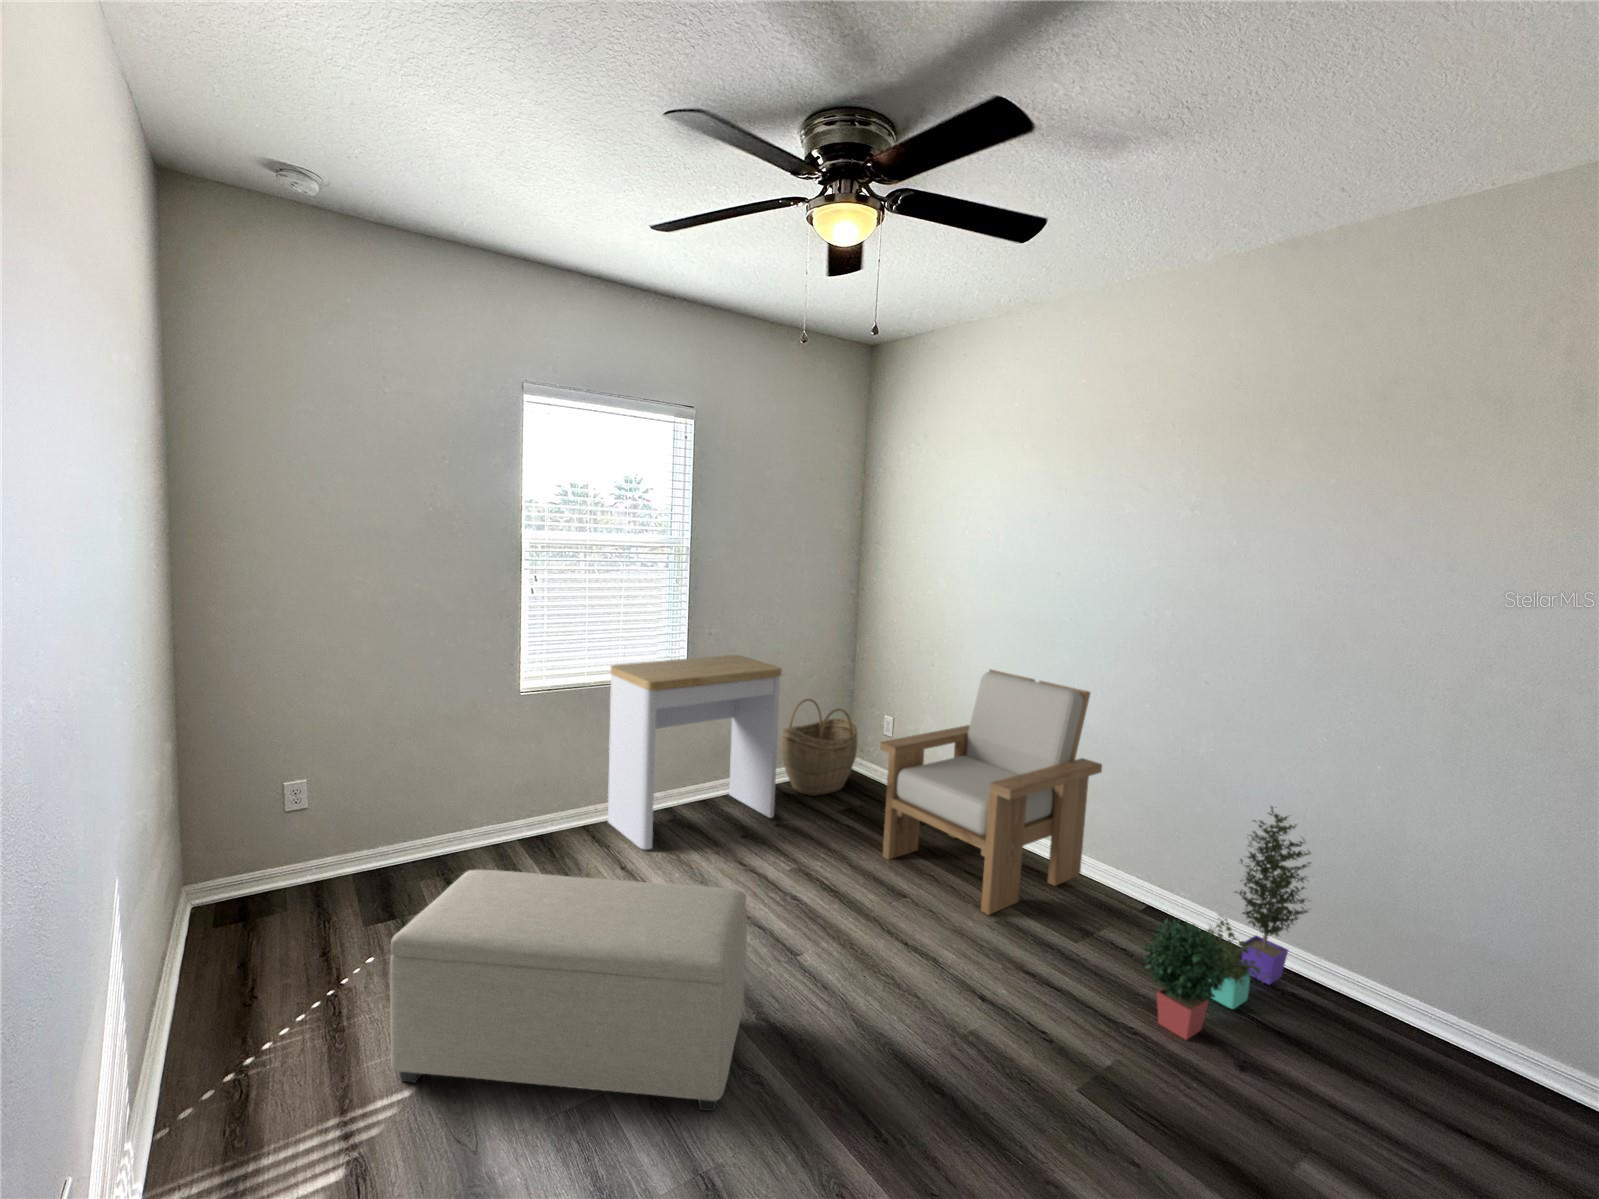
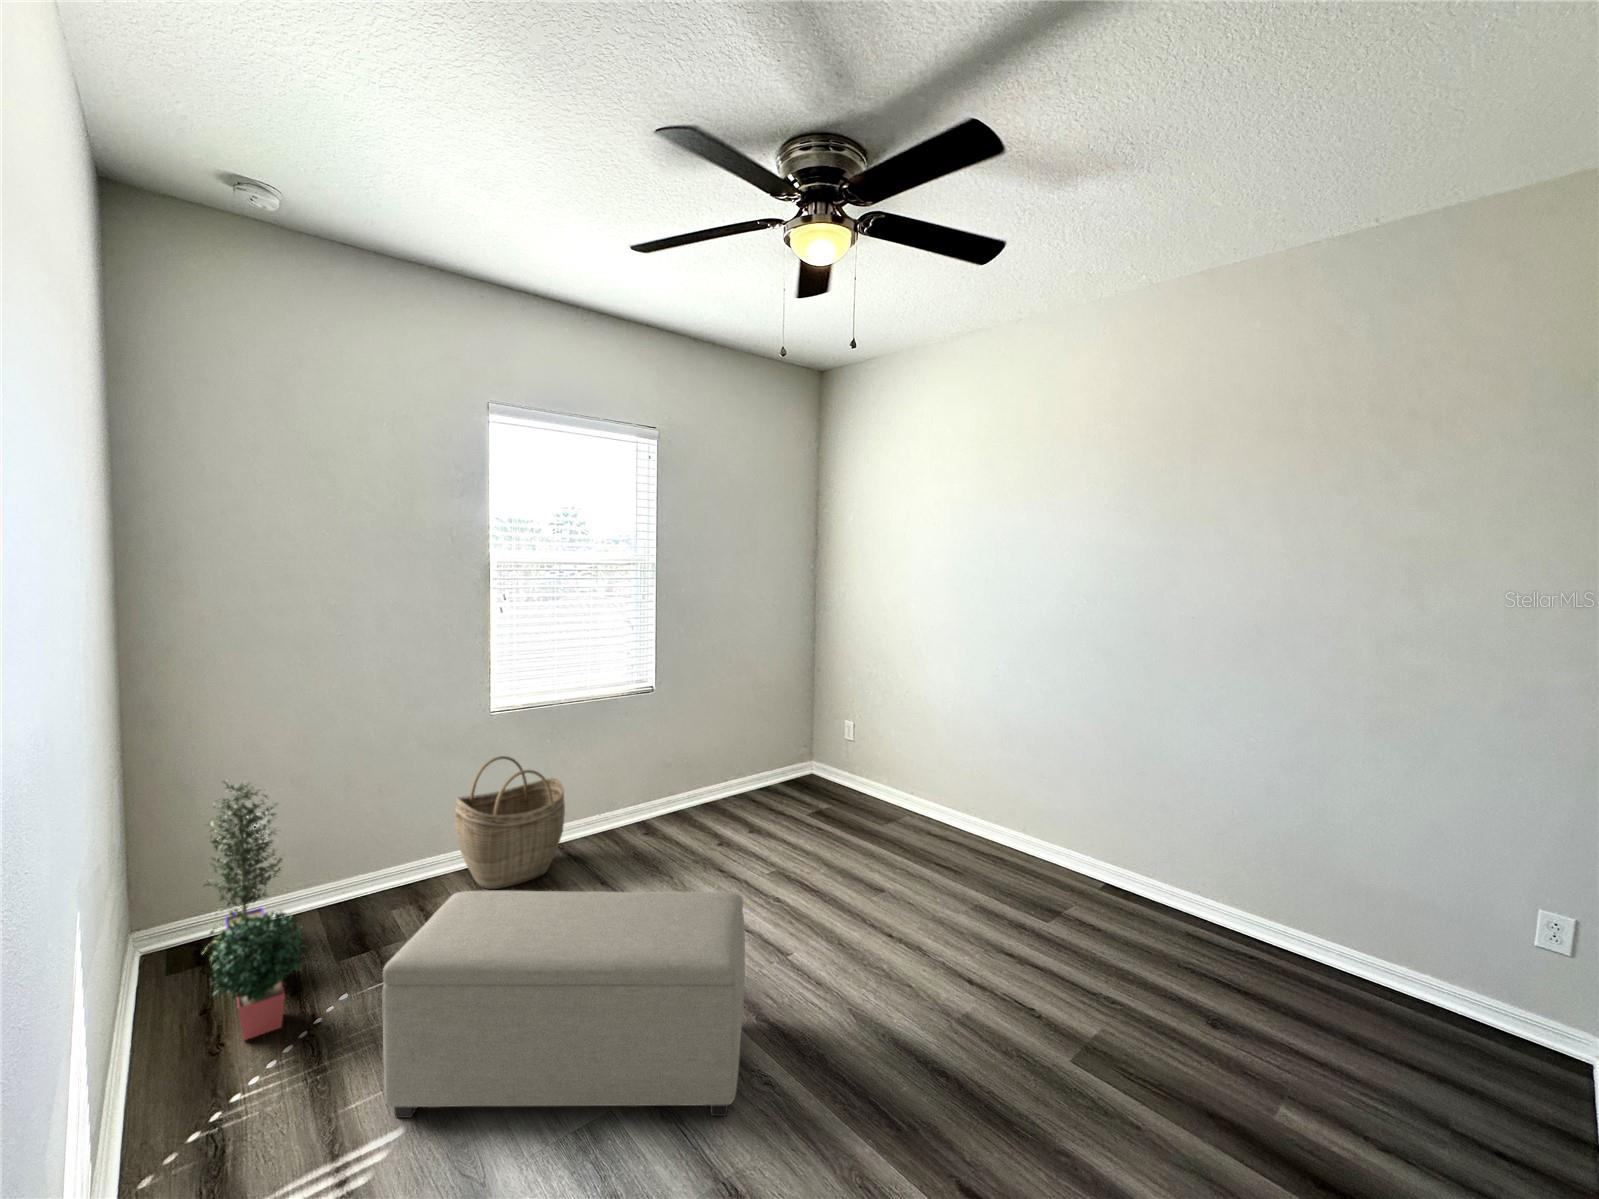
desk: present [608,655,782,850] -> none [580,668,750,864]
armchair: present [880,670,1102,915] -> none [850,670,1058,904]
woven basket: present [781,699,857,796] -> present [455,756,565,889]
potted plant: present [1143,807,1312,1040] -> present [204,781,304,1040]

